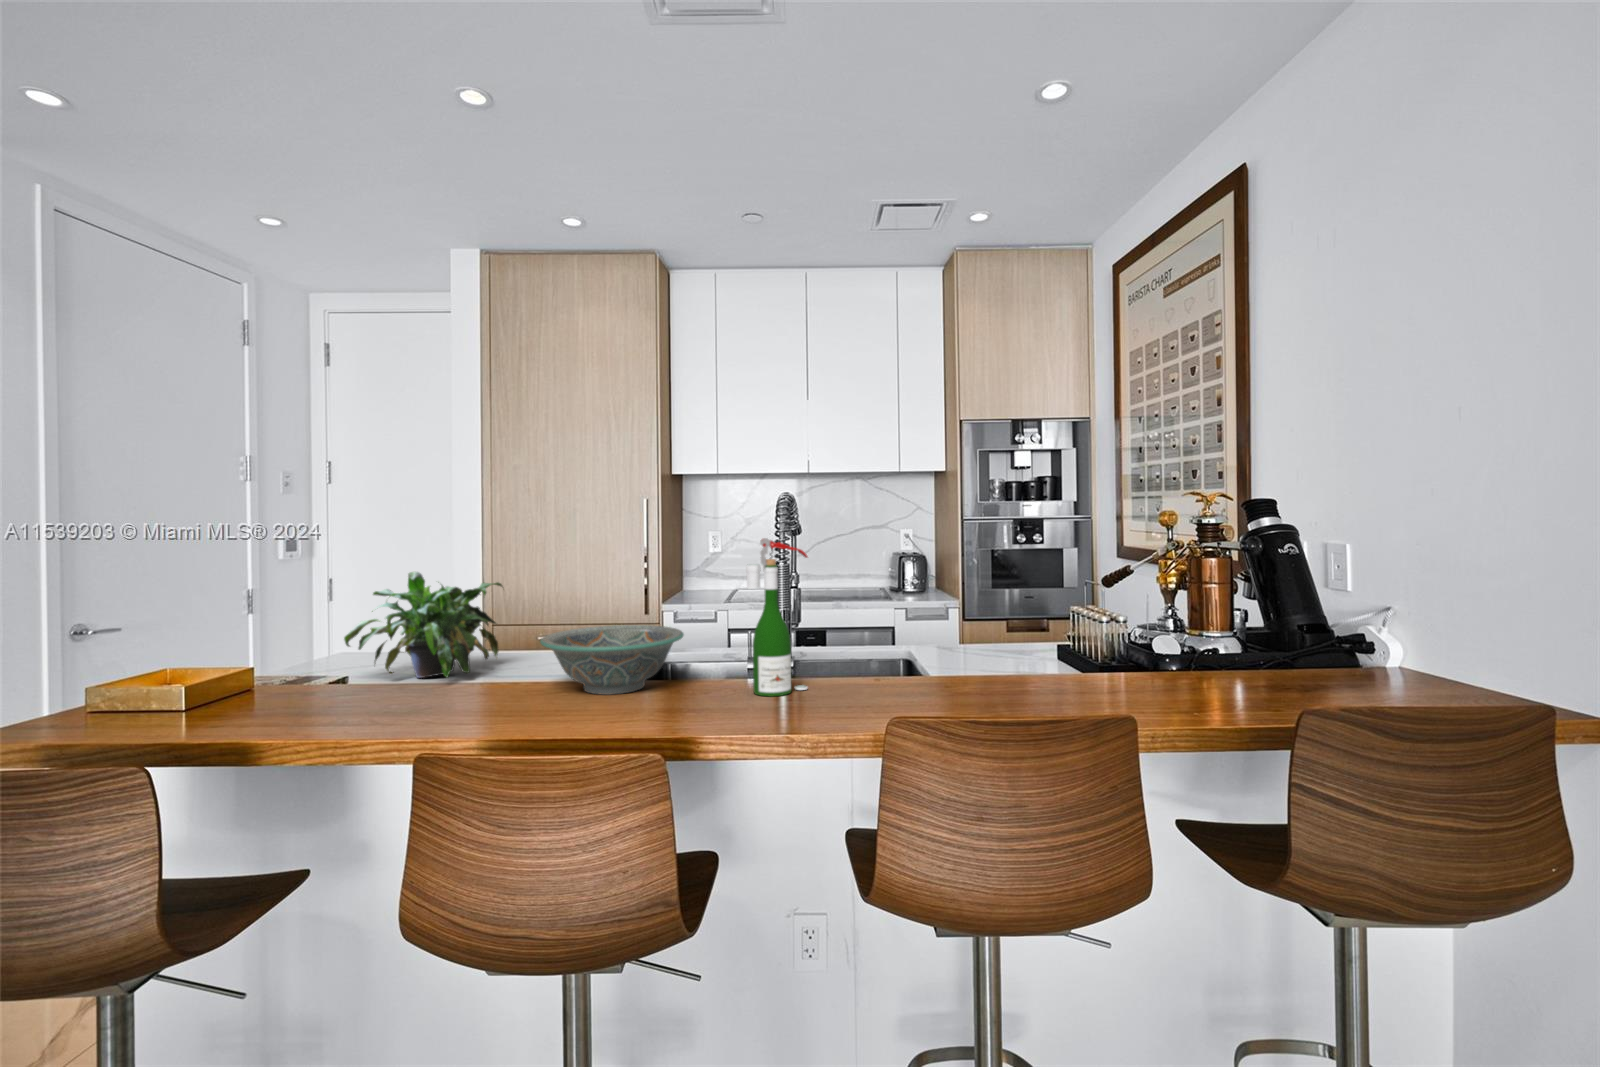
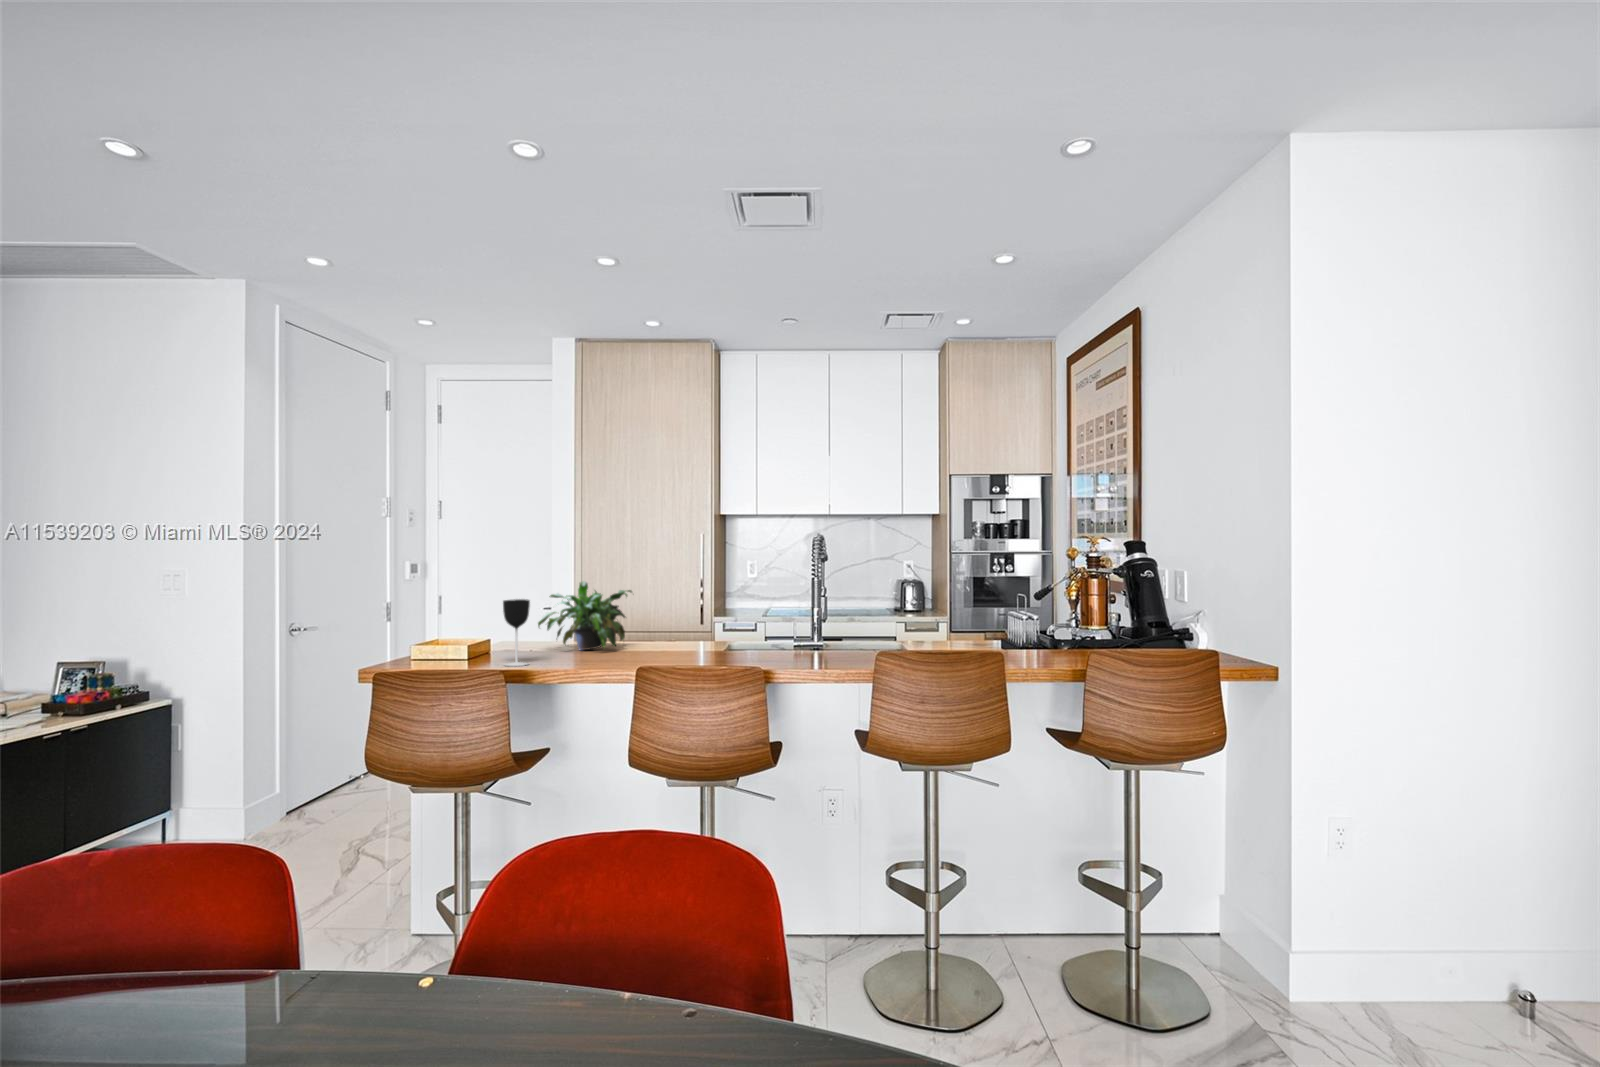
wine bottle: present [746,538,807,697] -> none [796,562,834,659]
wine glass: none [226,609,283,728] -> present [503,599,530,666]
decorative bowl: present [540,625,684,695] -> none [668,618,755,657]

